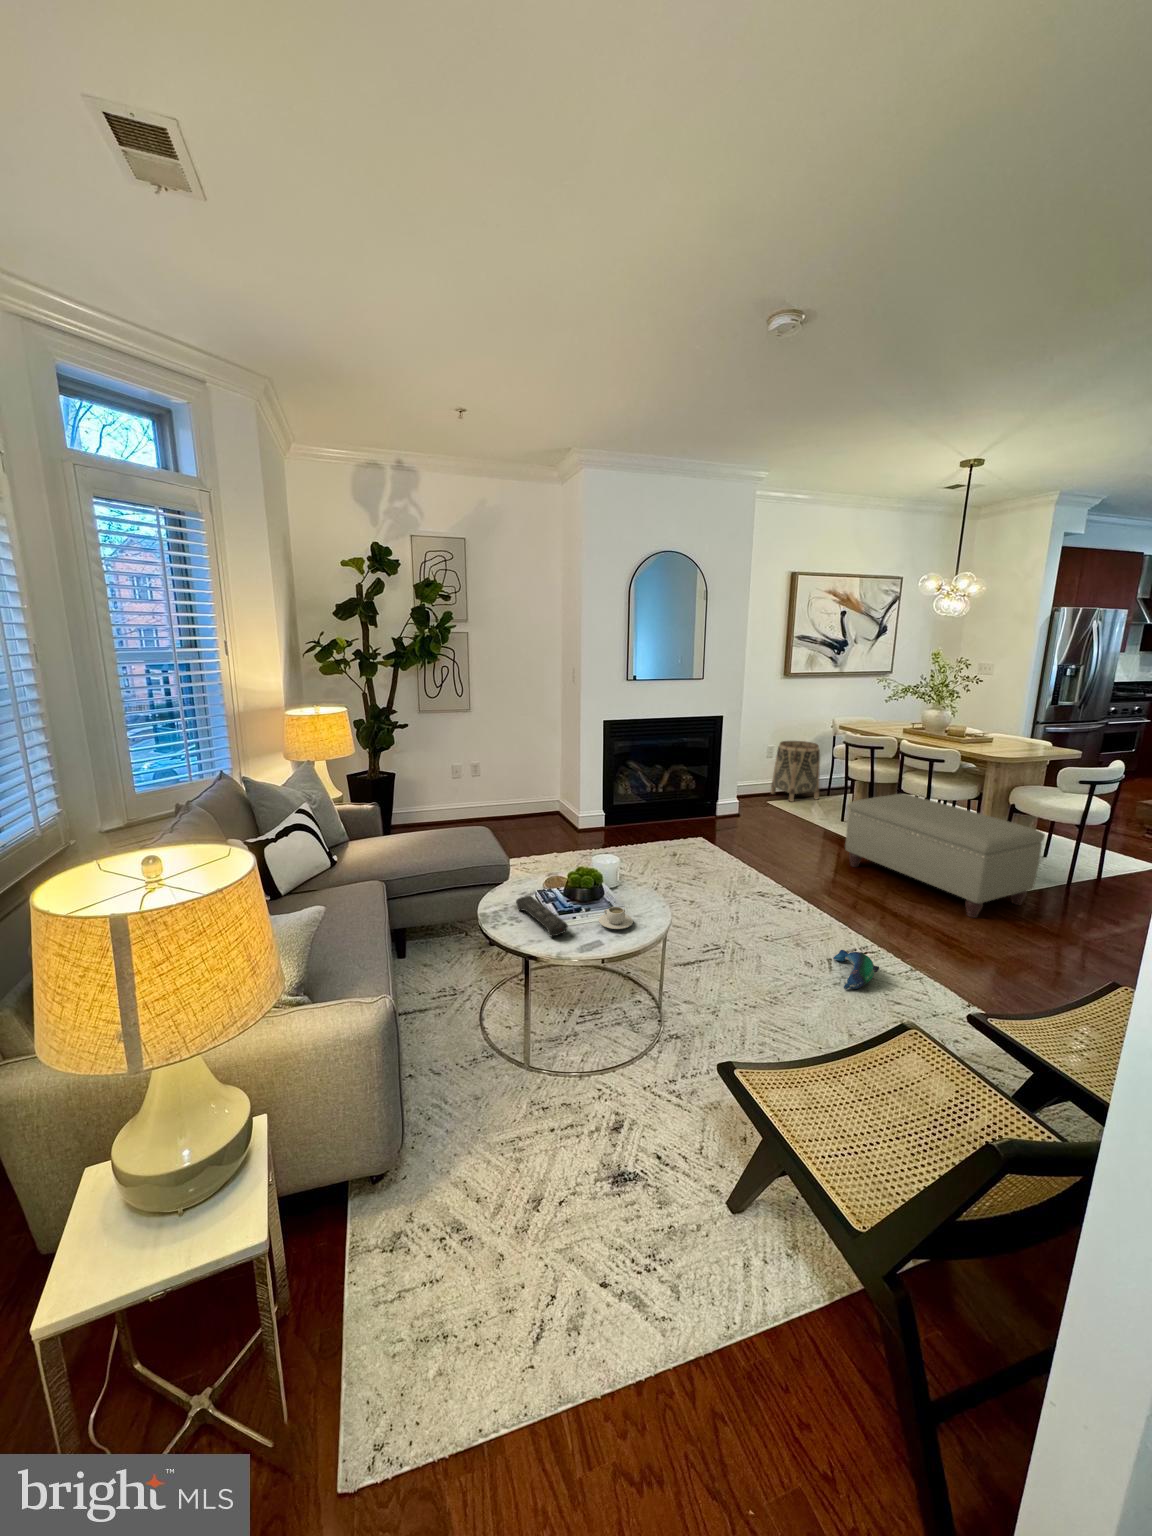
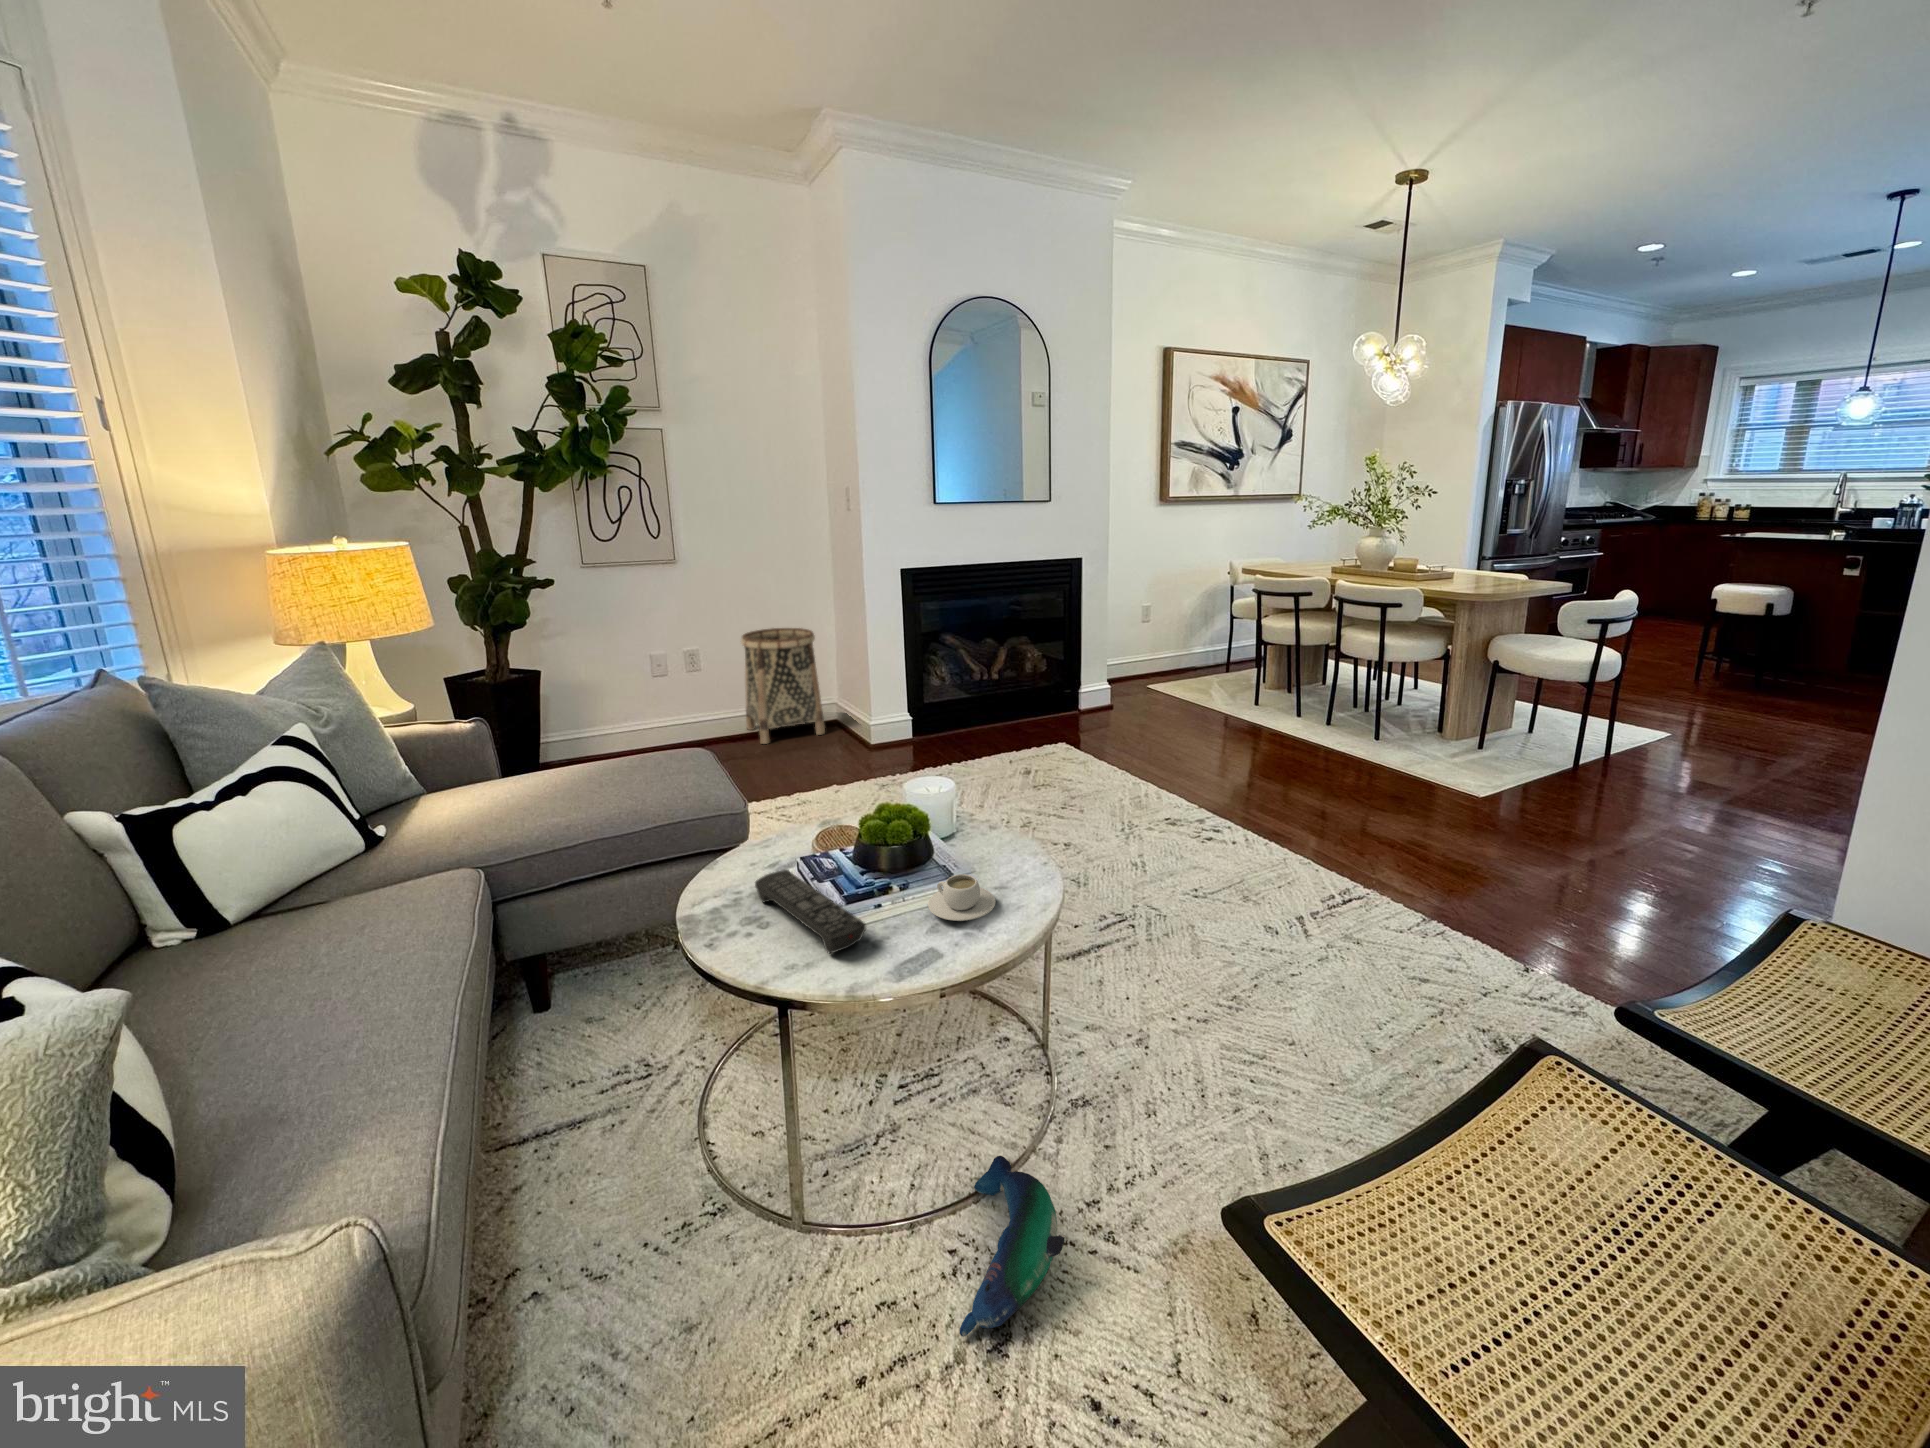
basket: present [771,741,820,802] -> present [741,628,825,744]
ottoman: present [845,794,1045,918] -> none [1277,654,1556,825]
plush toy: present [833,950,879,990] -> present [960,1156,1065,1337]

